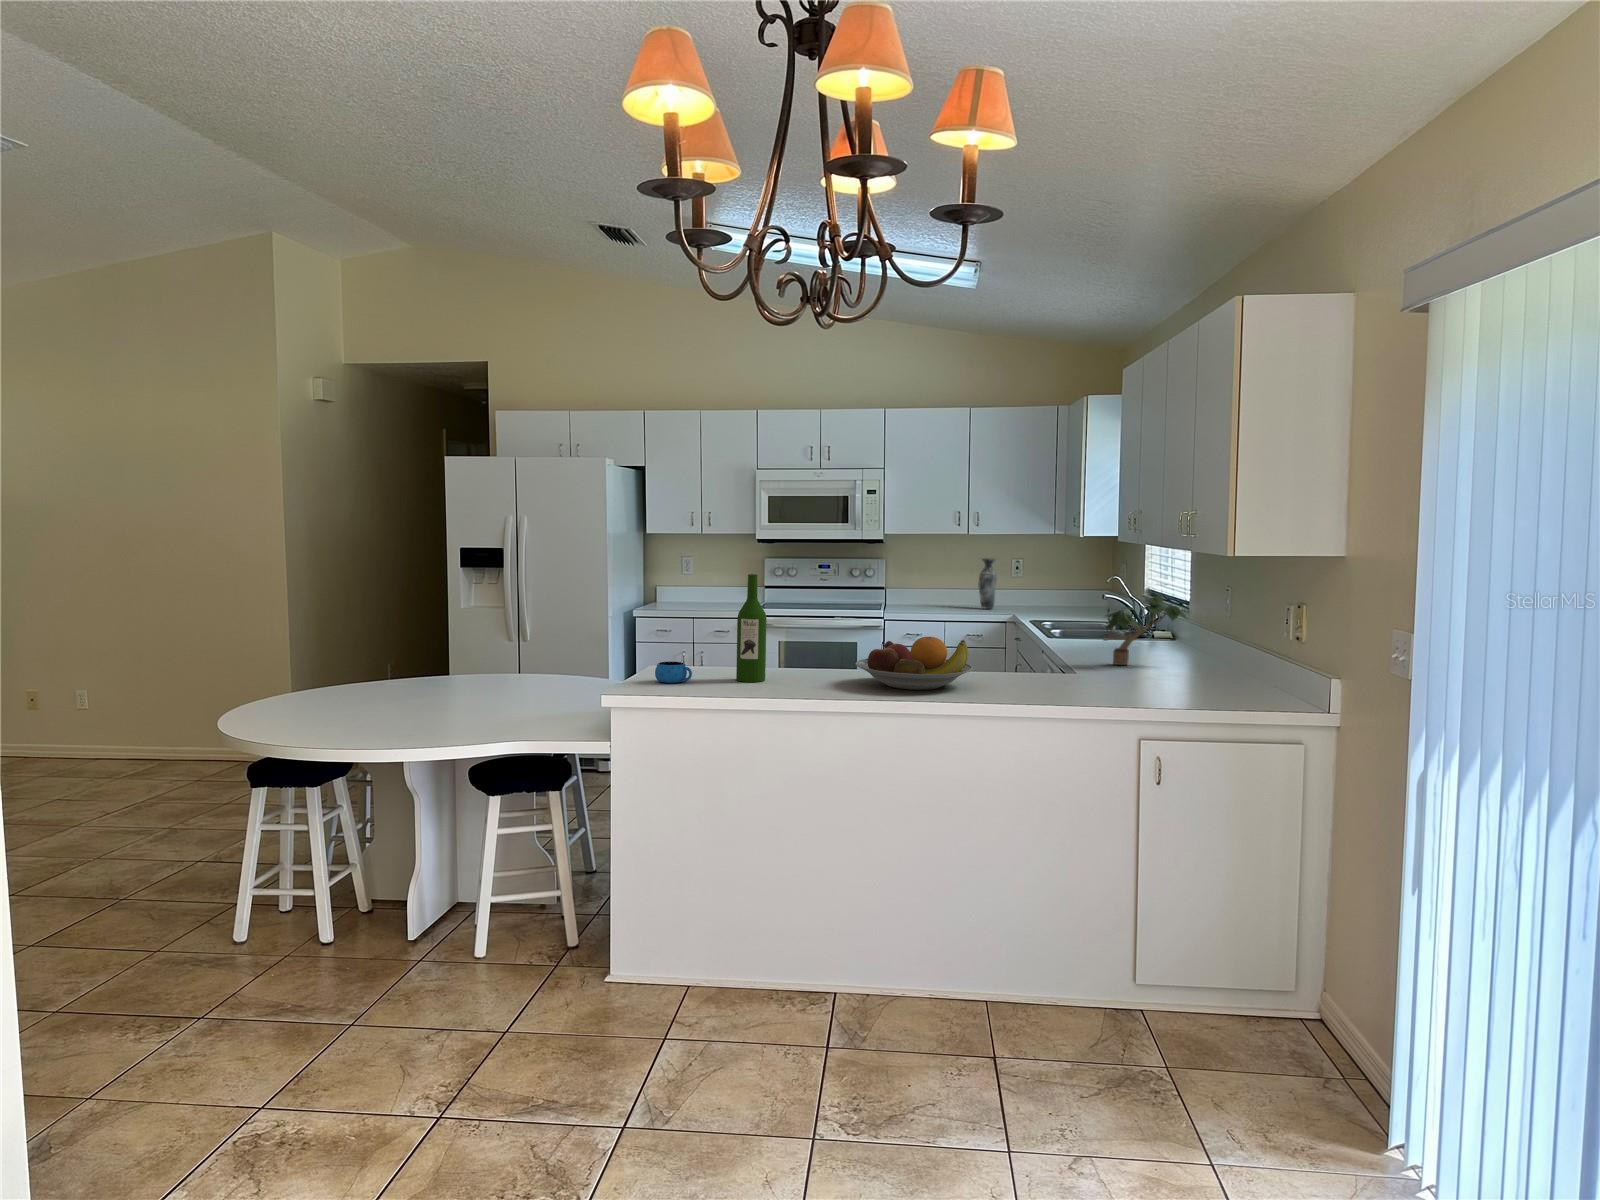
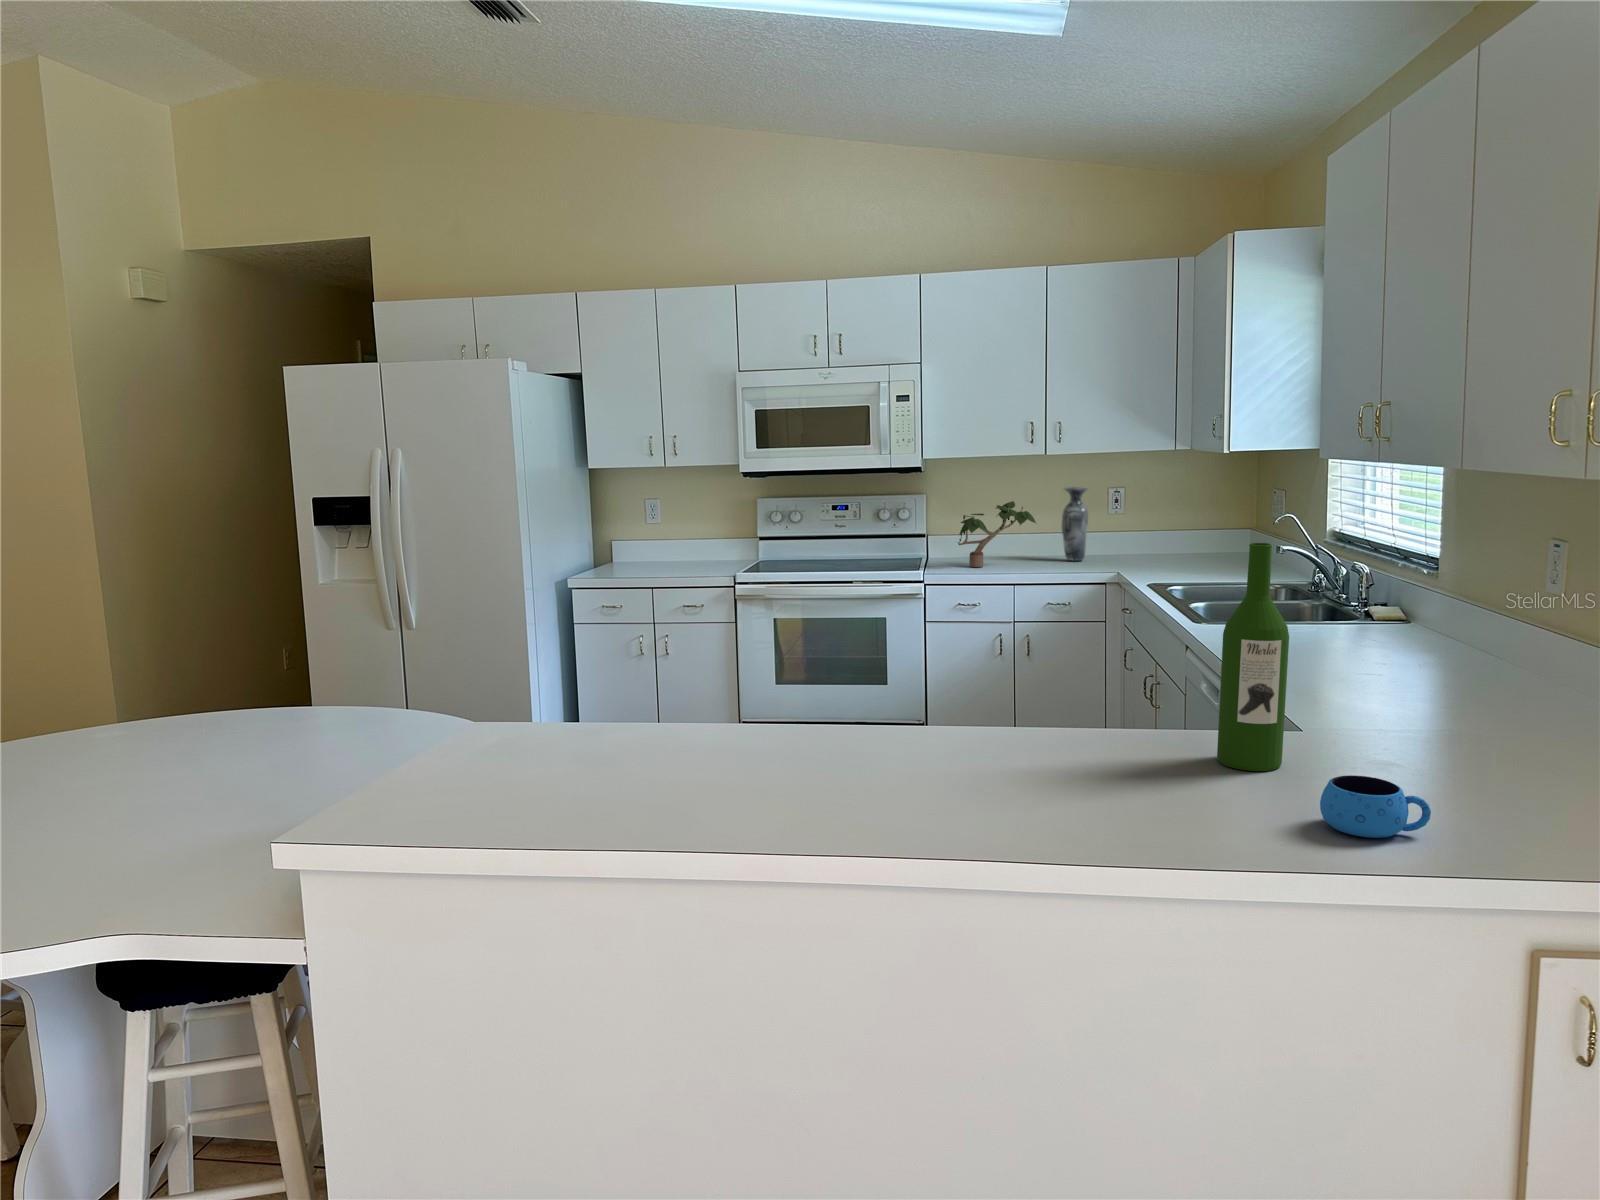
wine bottle: present [736,574,767,682] -> present [1217,543,1289,771]
potted plant: present [1104,595,1186,665] -> present [958,501,1036,567]
fruit bowl: present [856,637,973,690] -> none [834,687,1088,808]
mug: present [655,662,692,683] -> present [1320,775,1431,838]

